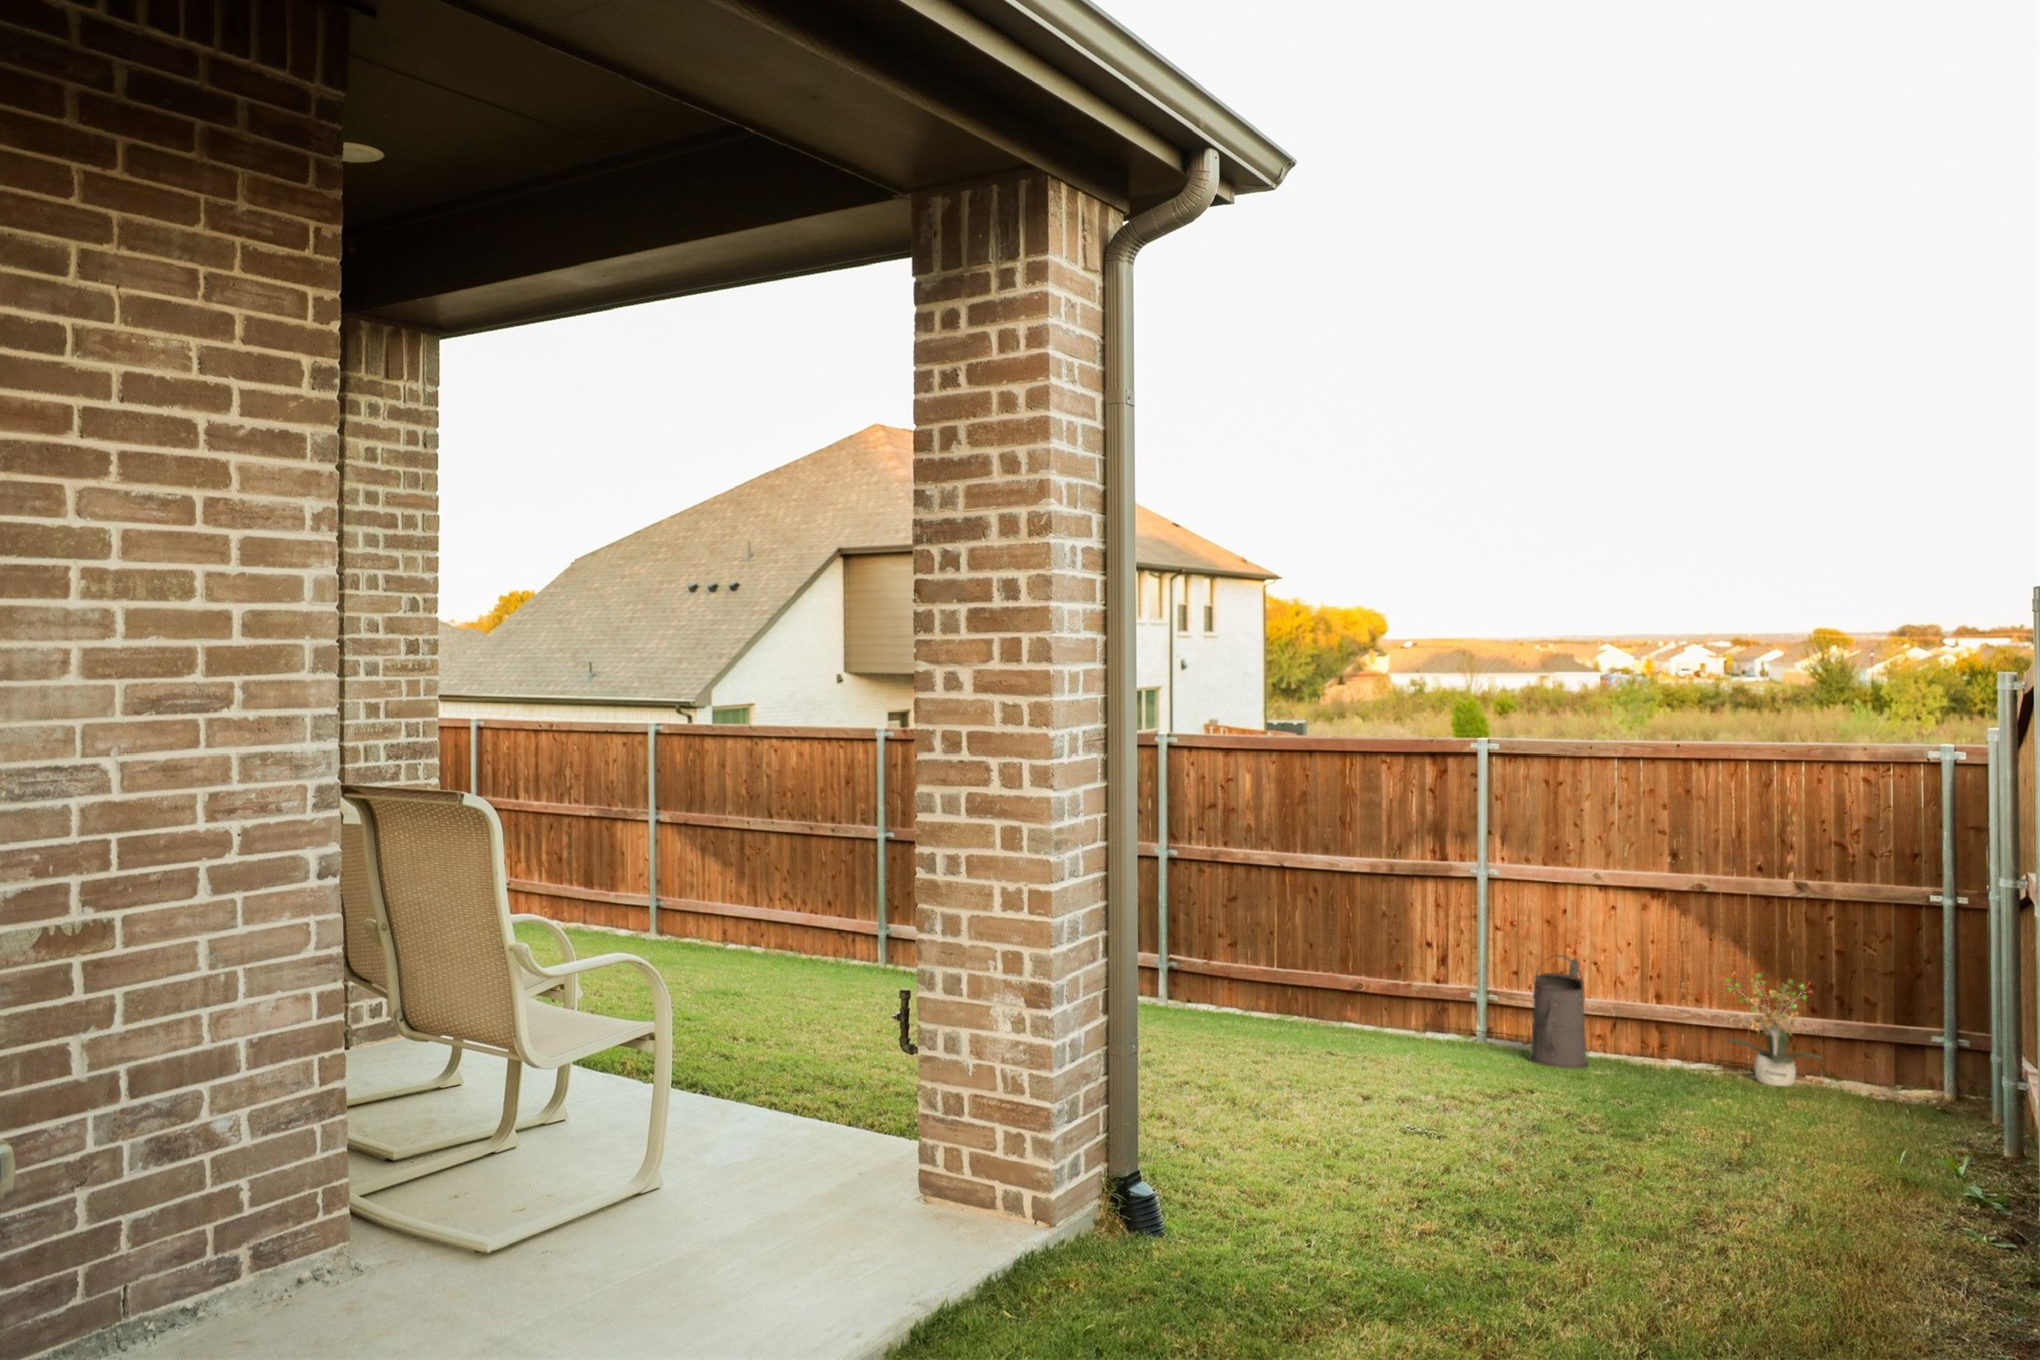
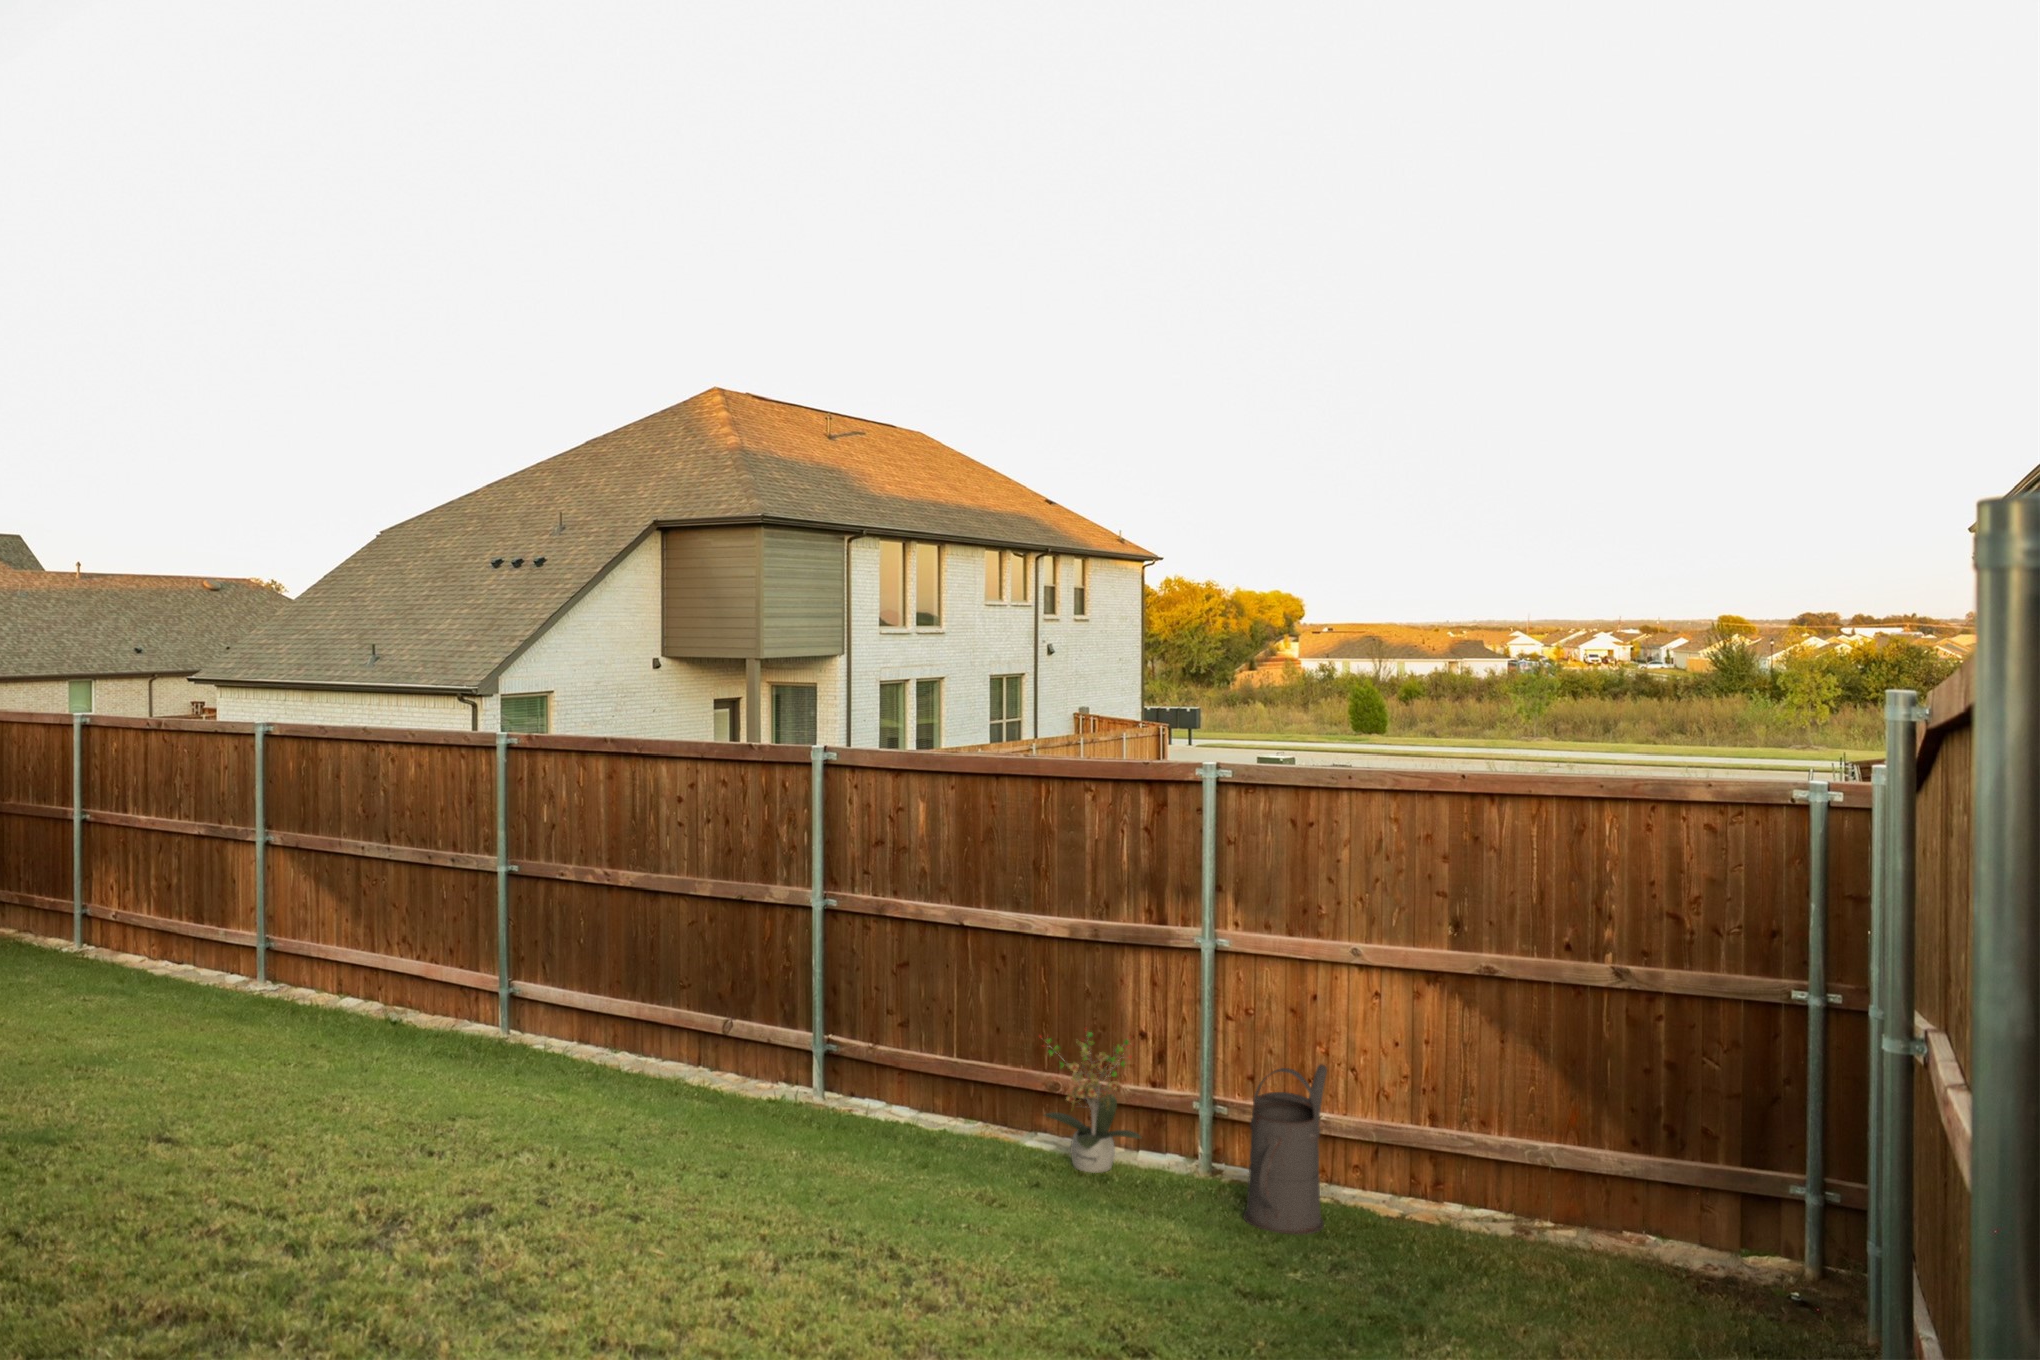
potted plant: present [1719,974,1820,1087] -> present [1039,1029,1141,1173]

